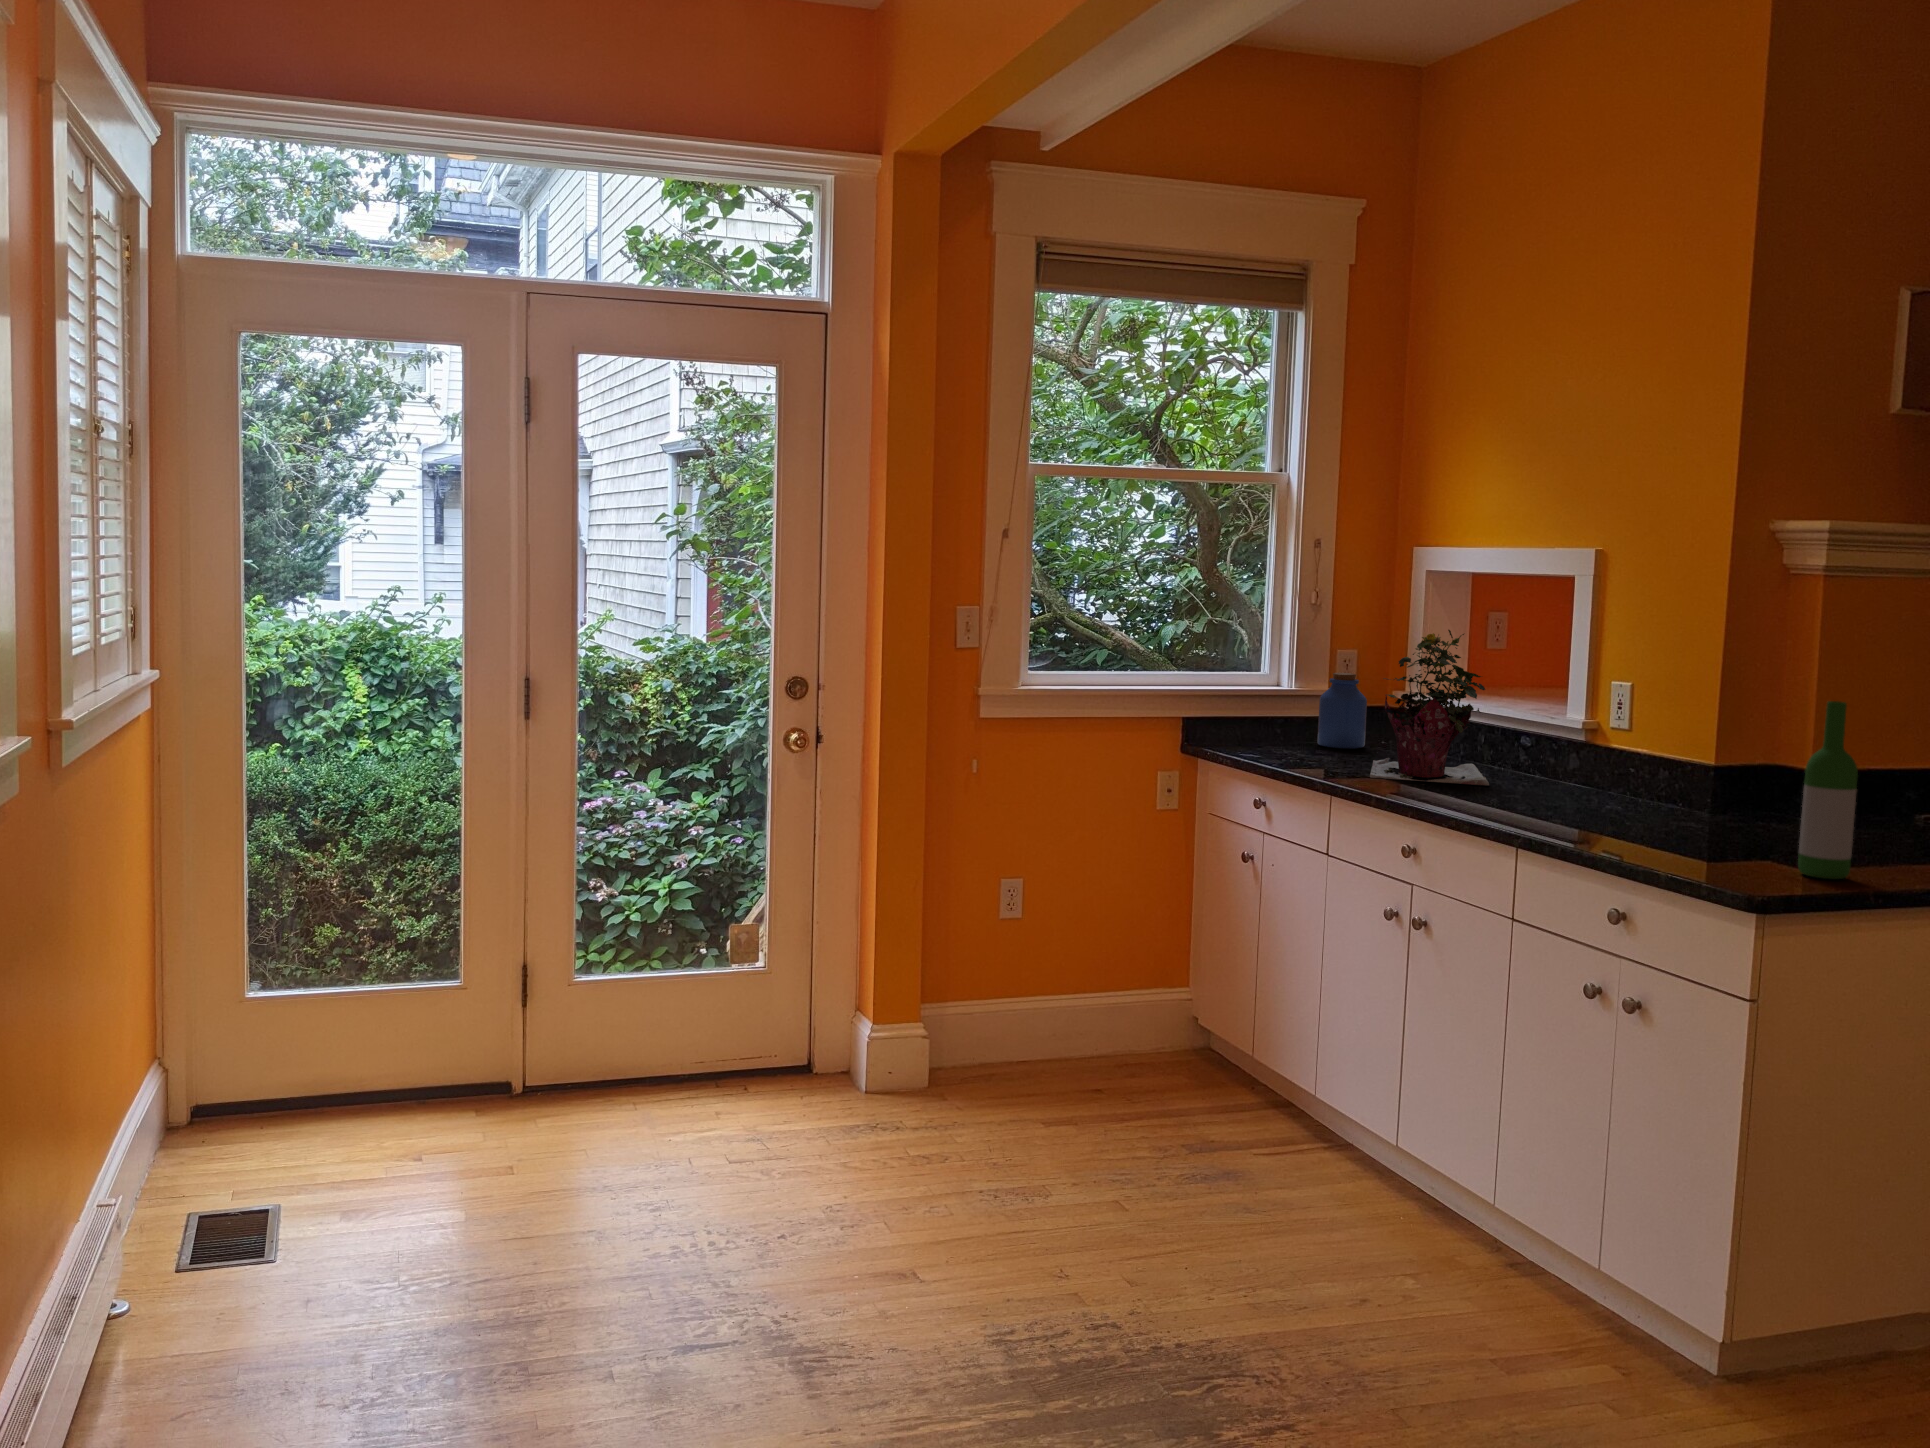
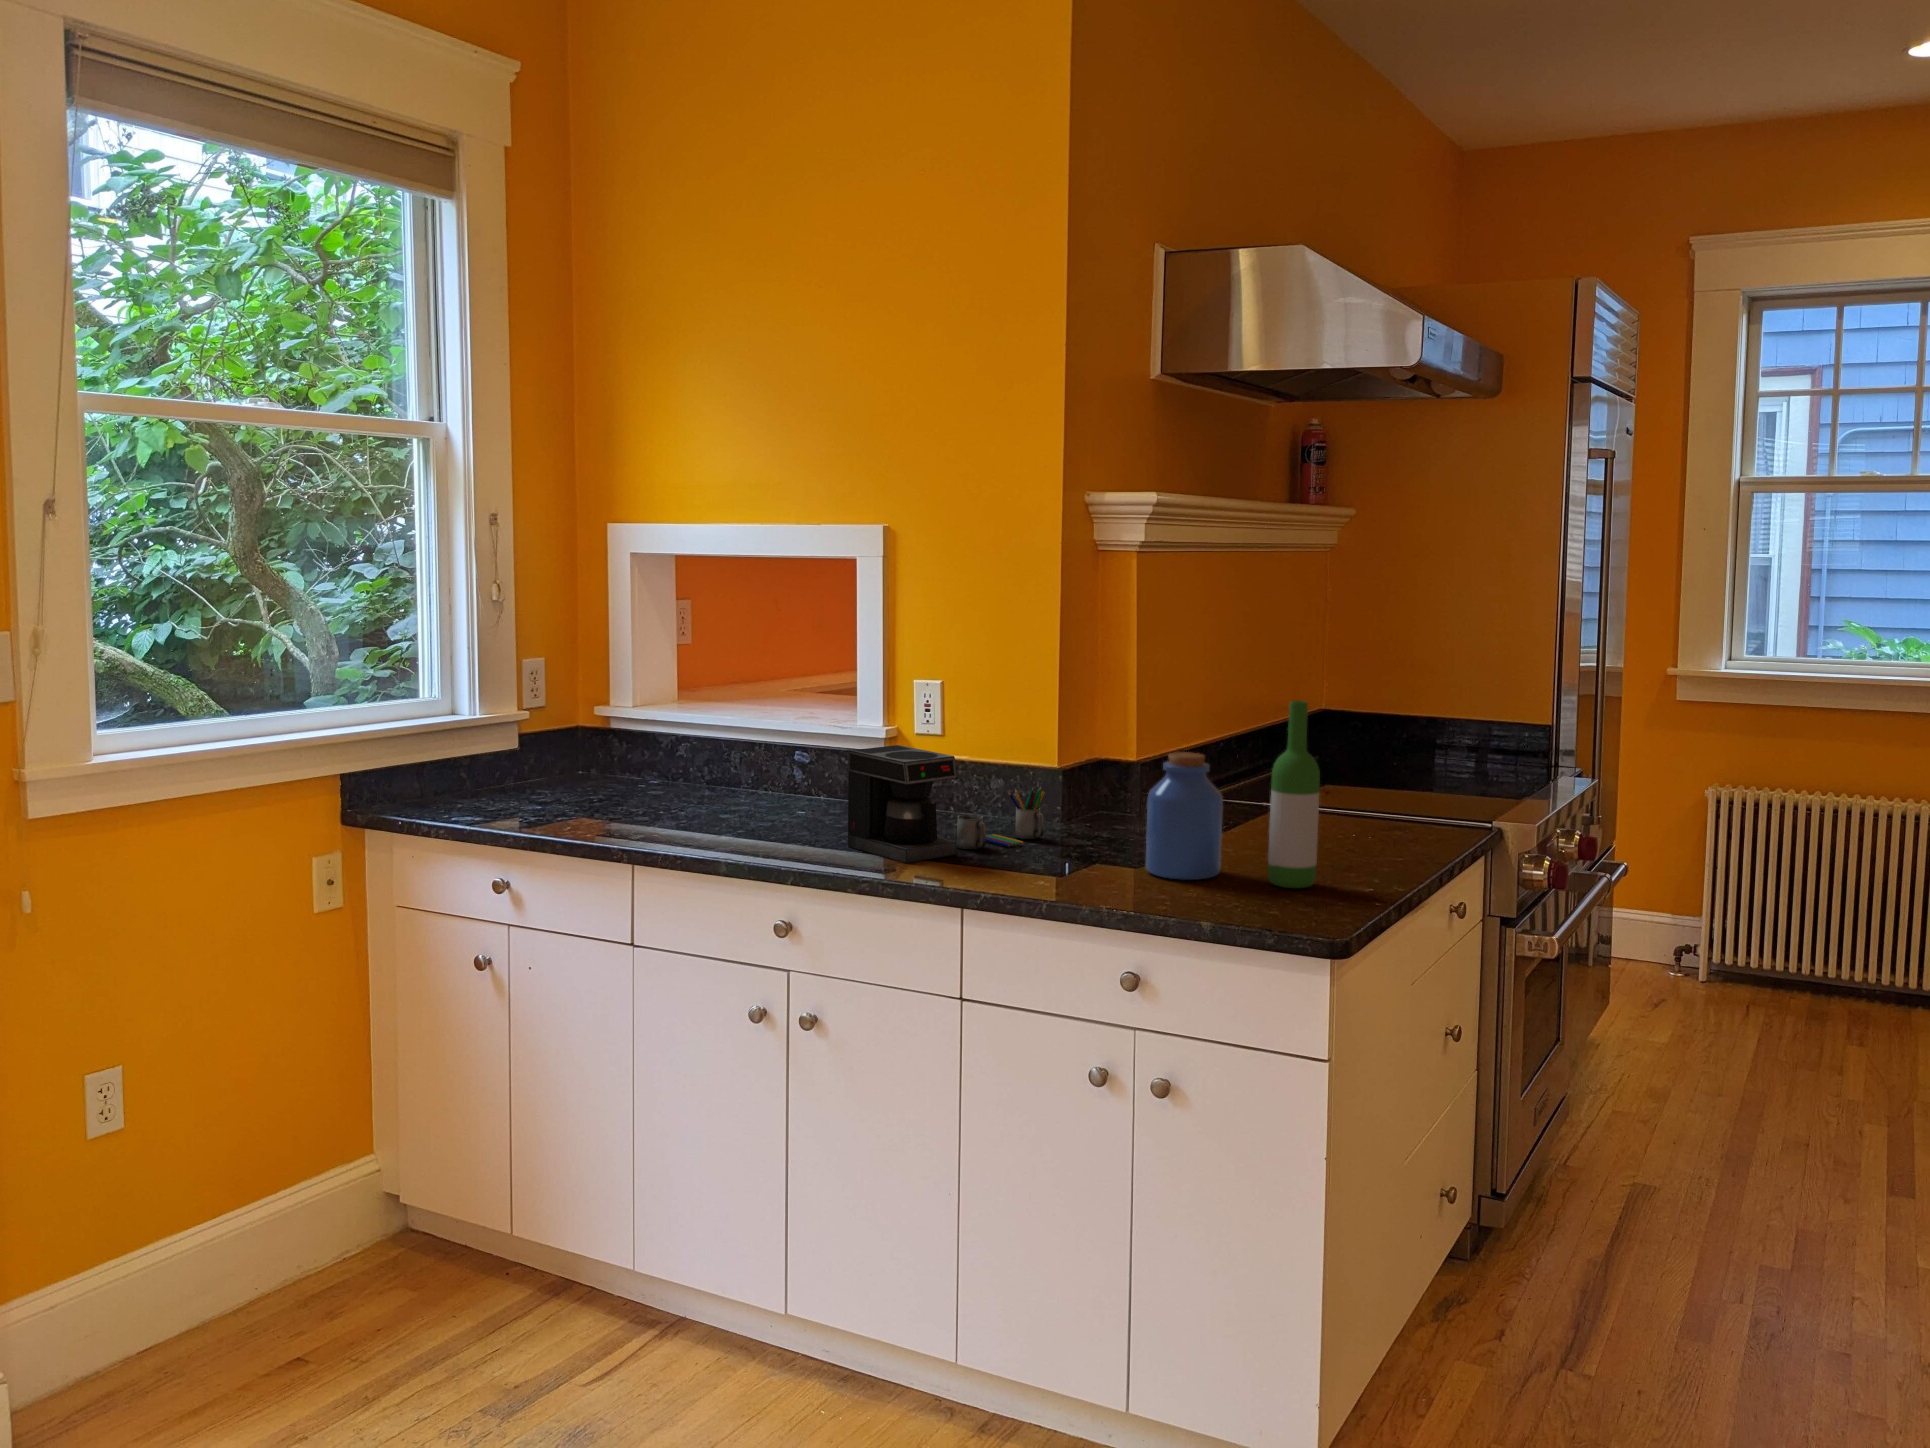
potted plant: present [1370,630,1489,785] -> none [638,631,812,830]
jar: present [1318,673,1367,749] -> present [1146,752,1223,880]
coffee maker: none [1476,723,1671,821] -> present [848,745,1045,864]

